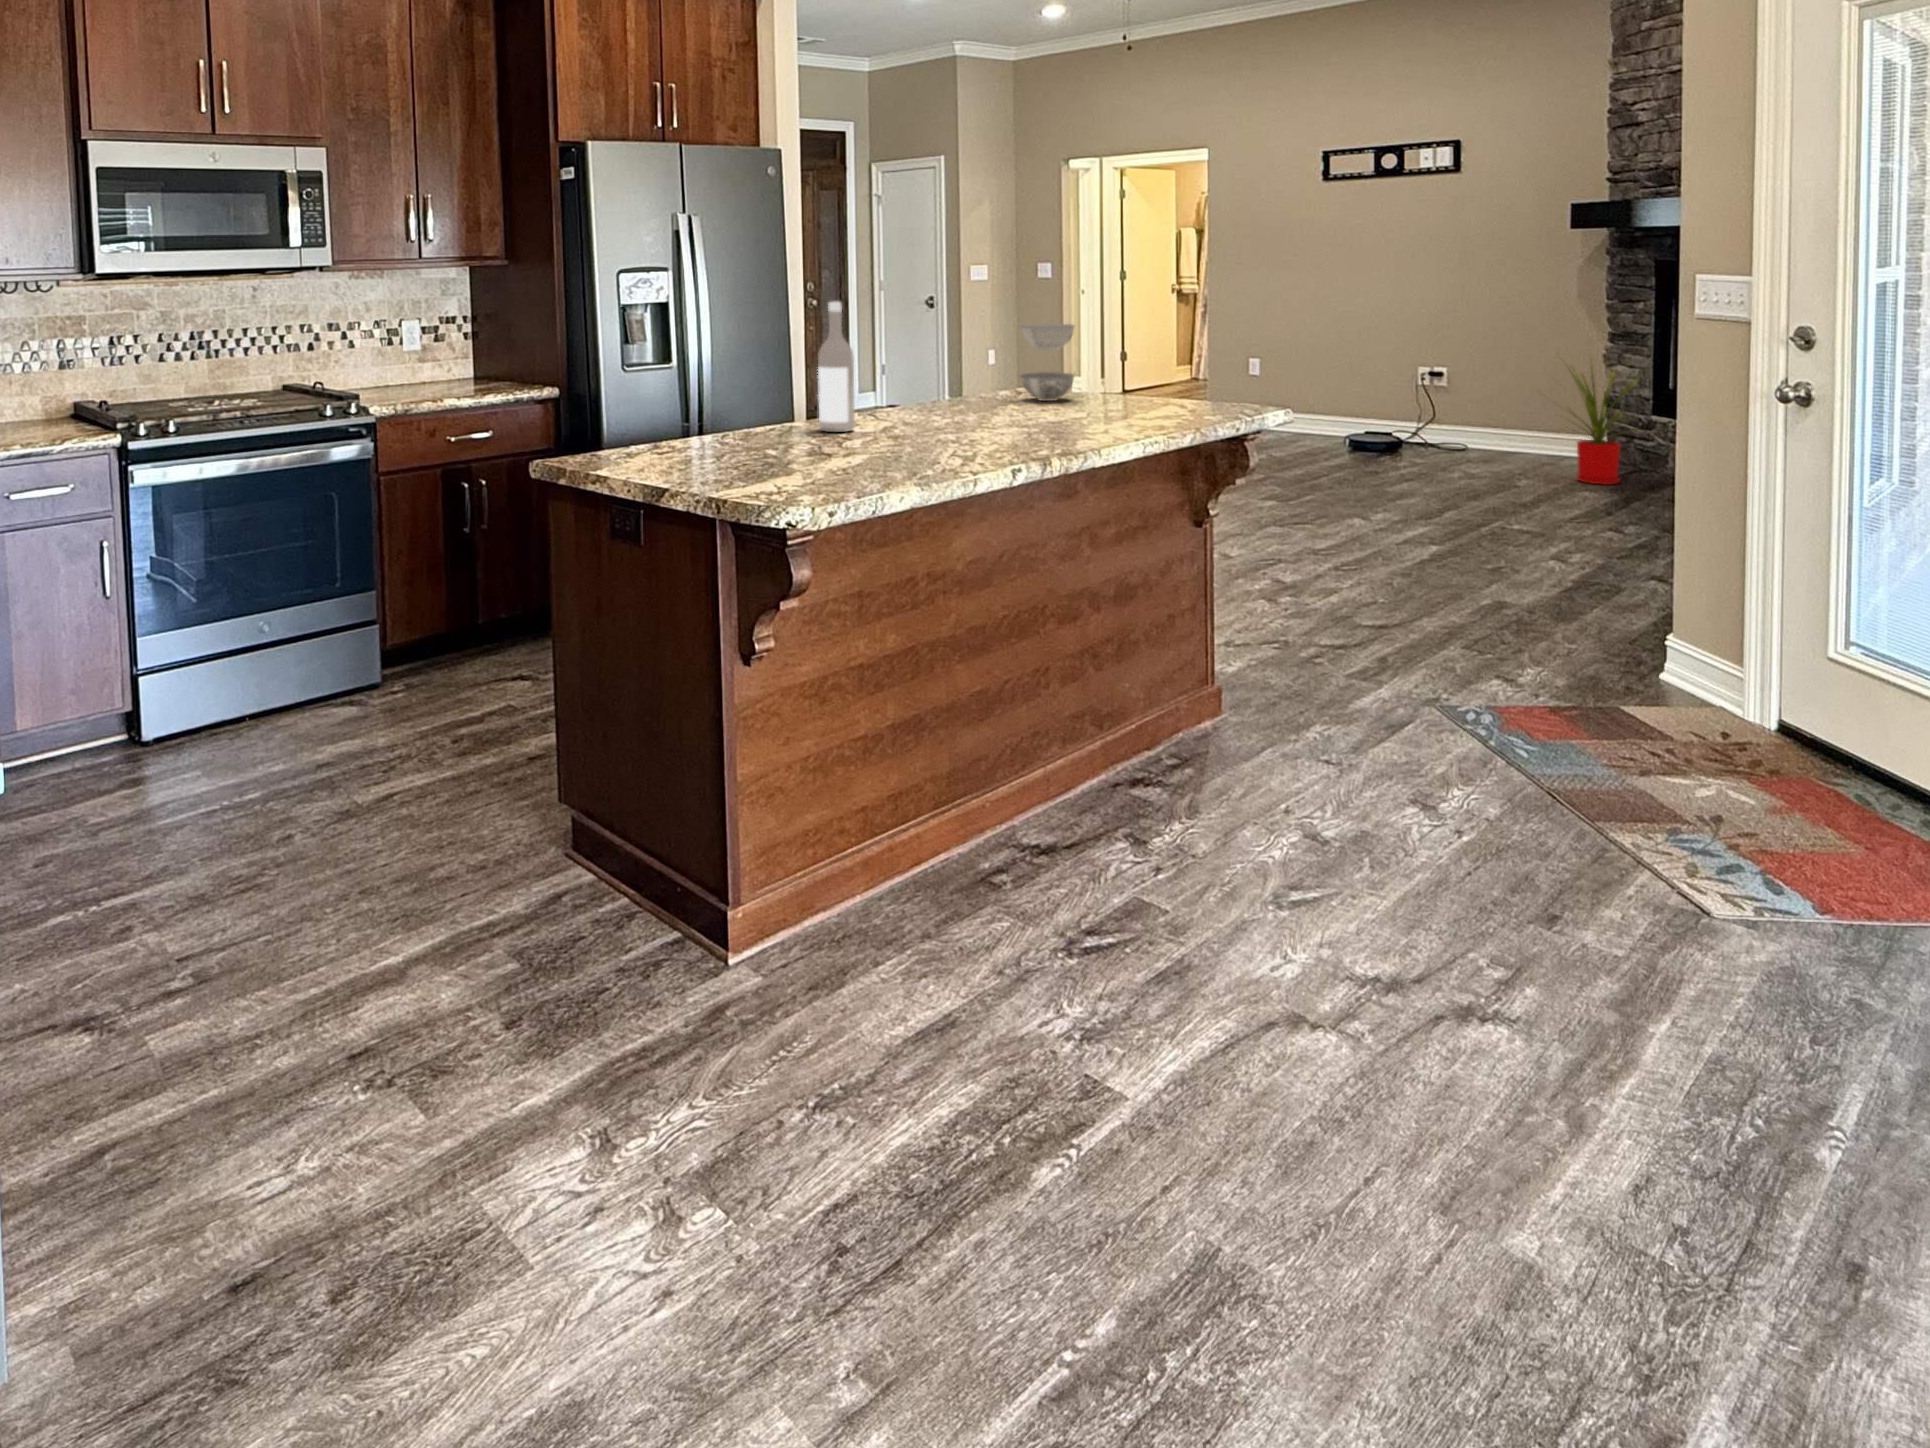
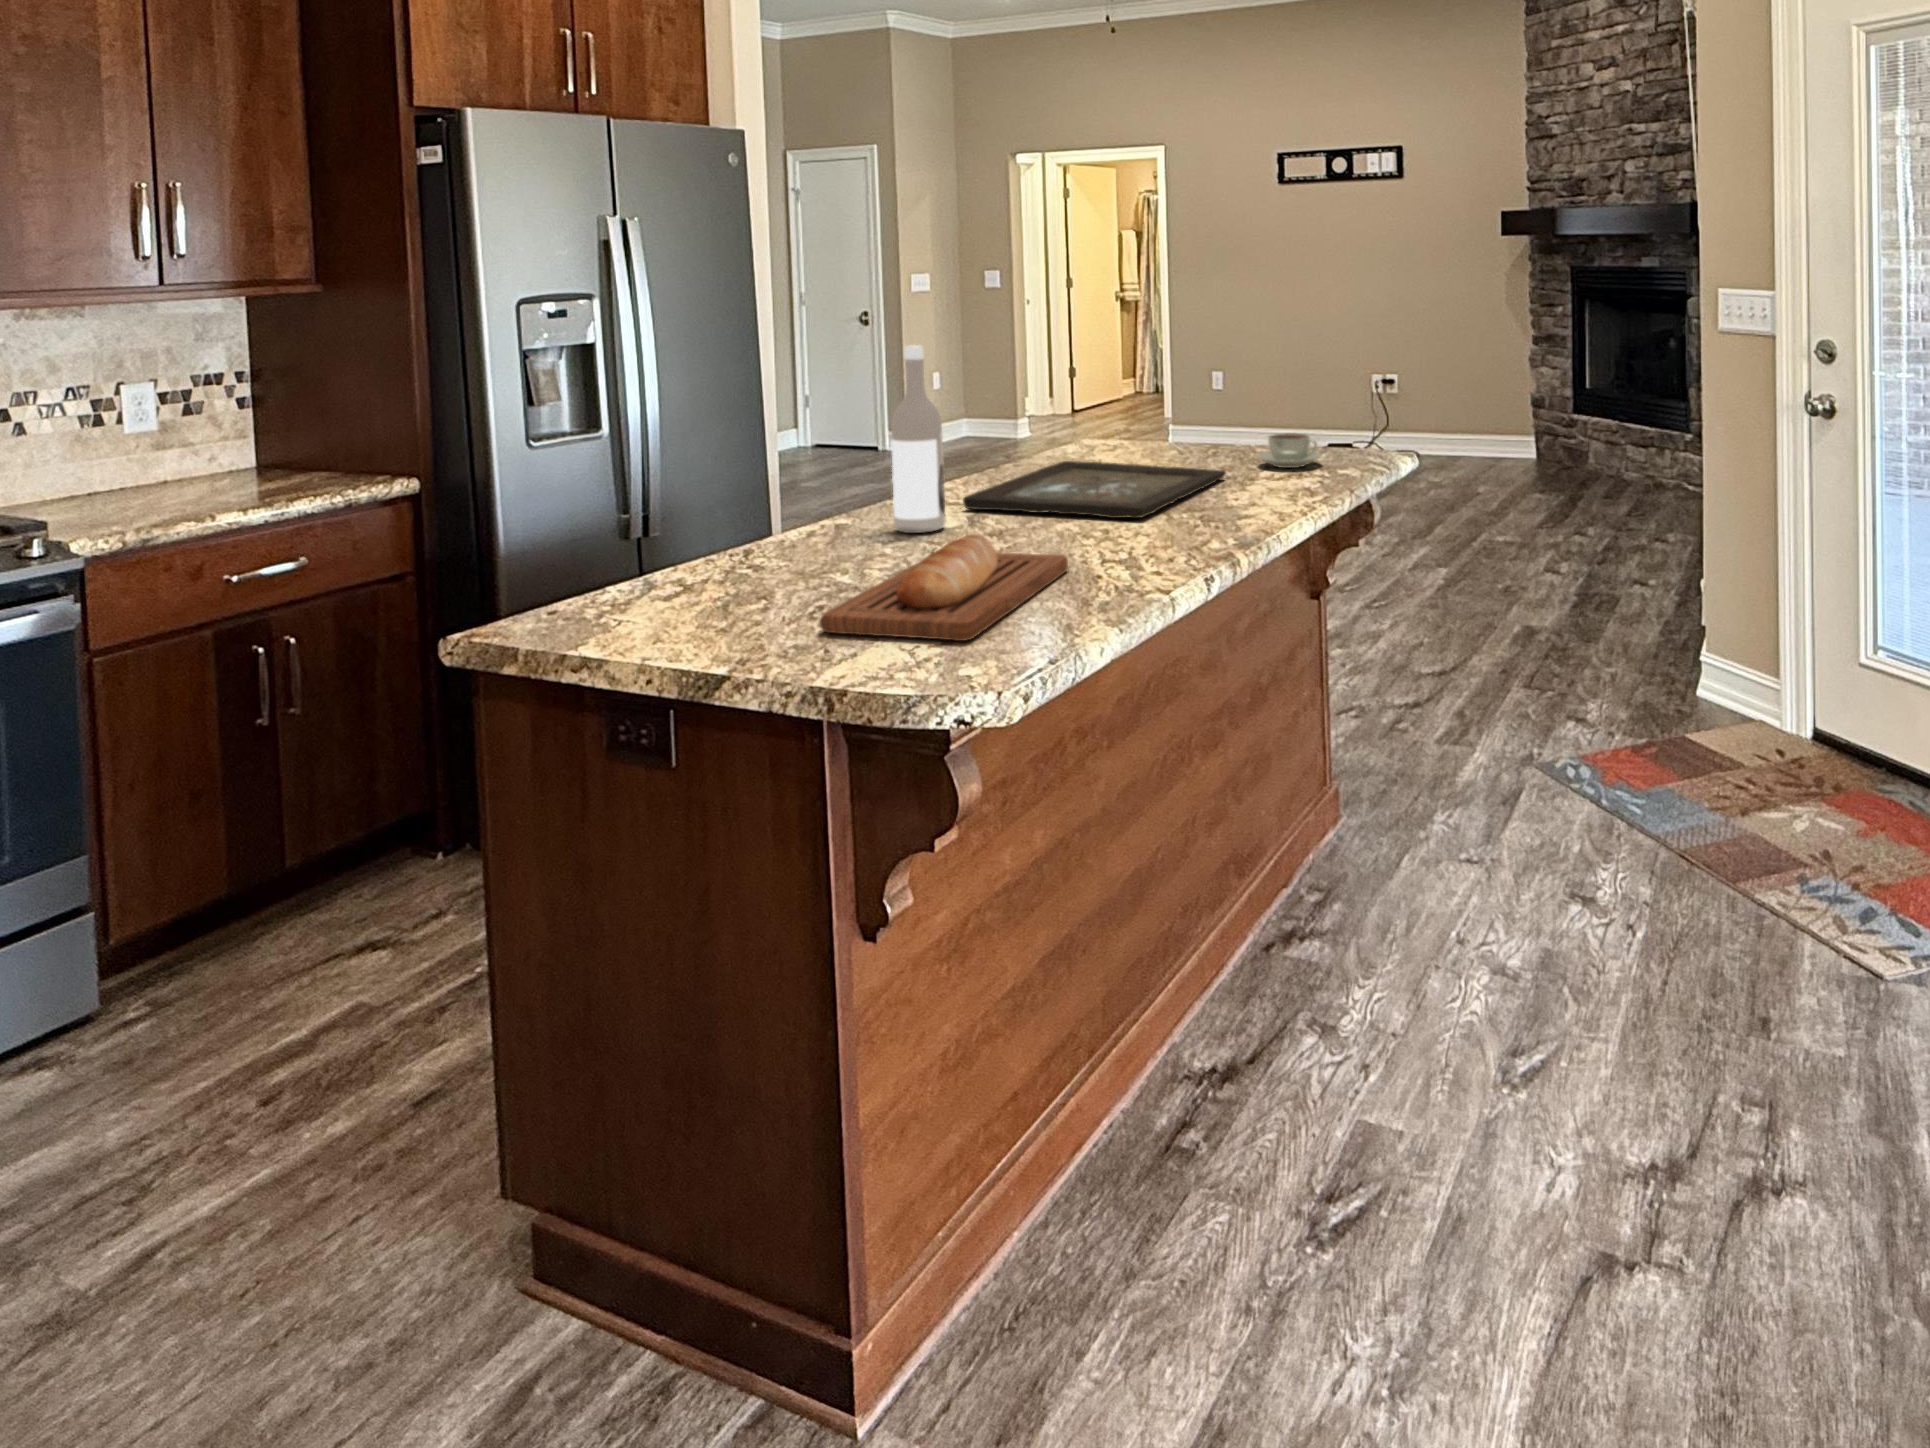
bowl: present [1021,324,1075,401] -> none [1113,358,1180,457]
house plant: present [1557,368,1637,485] -> none [1480,353,1577,480]
coffee cup: none [1127,386,1183,413] -> present [1257,433,1321,468]
tray: none [875,398,1091,433] -> present [963,461,1225,518]
bread loaf: none [732,426,913,482] -> present [820,534,1068,641]

